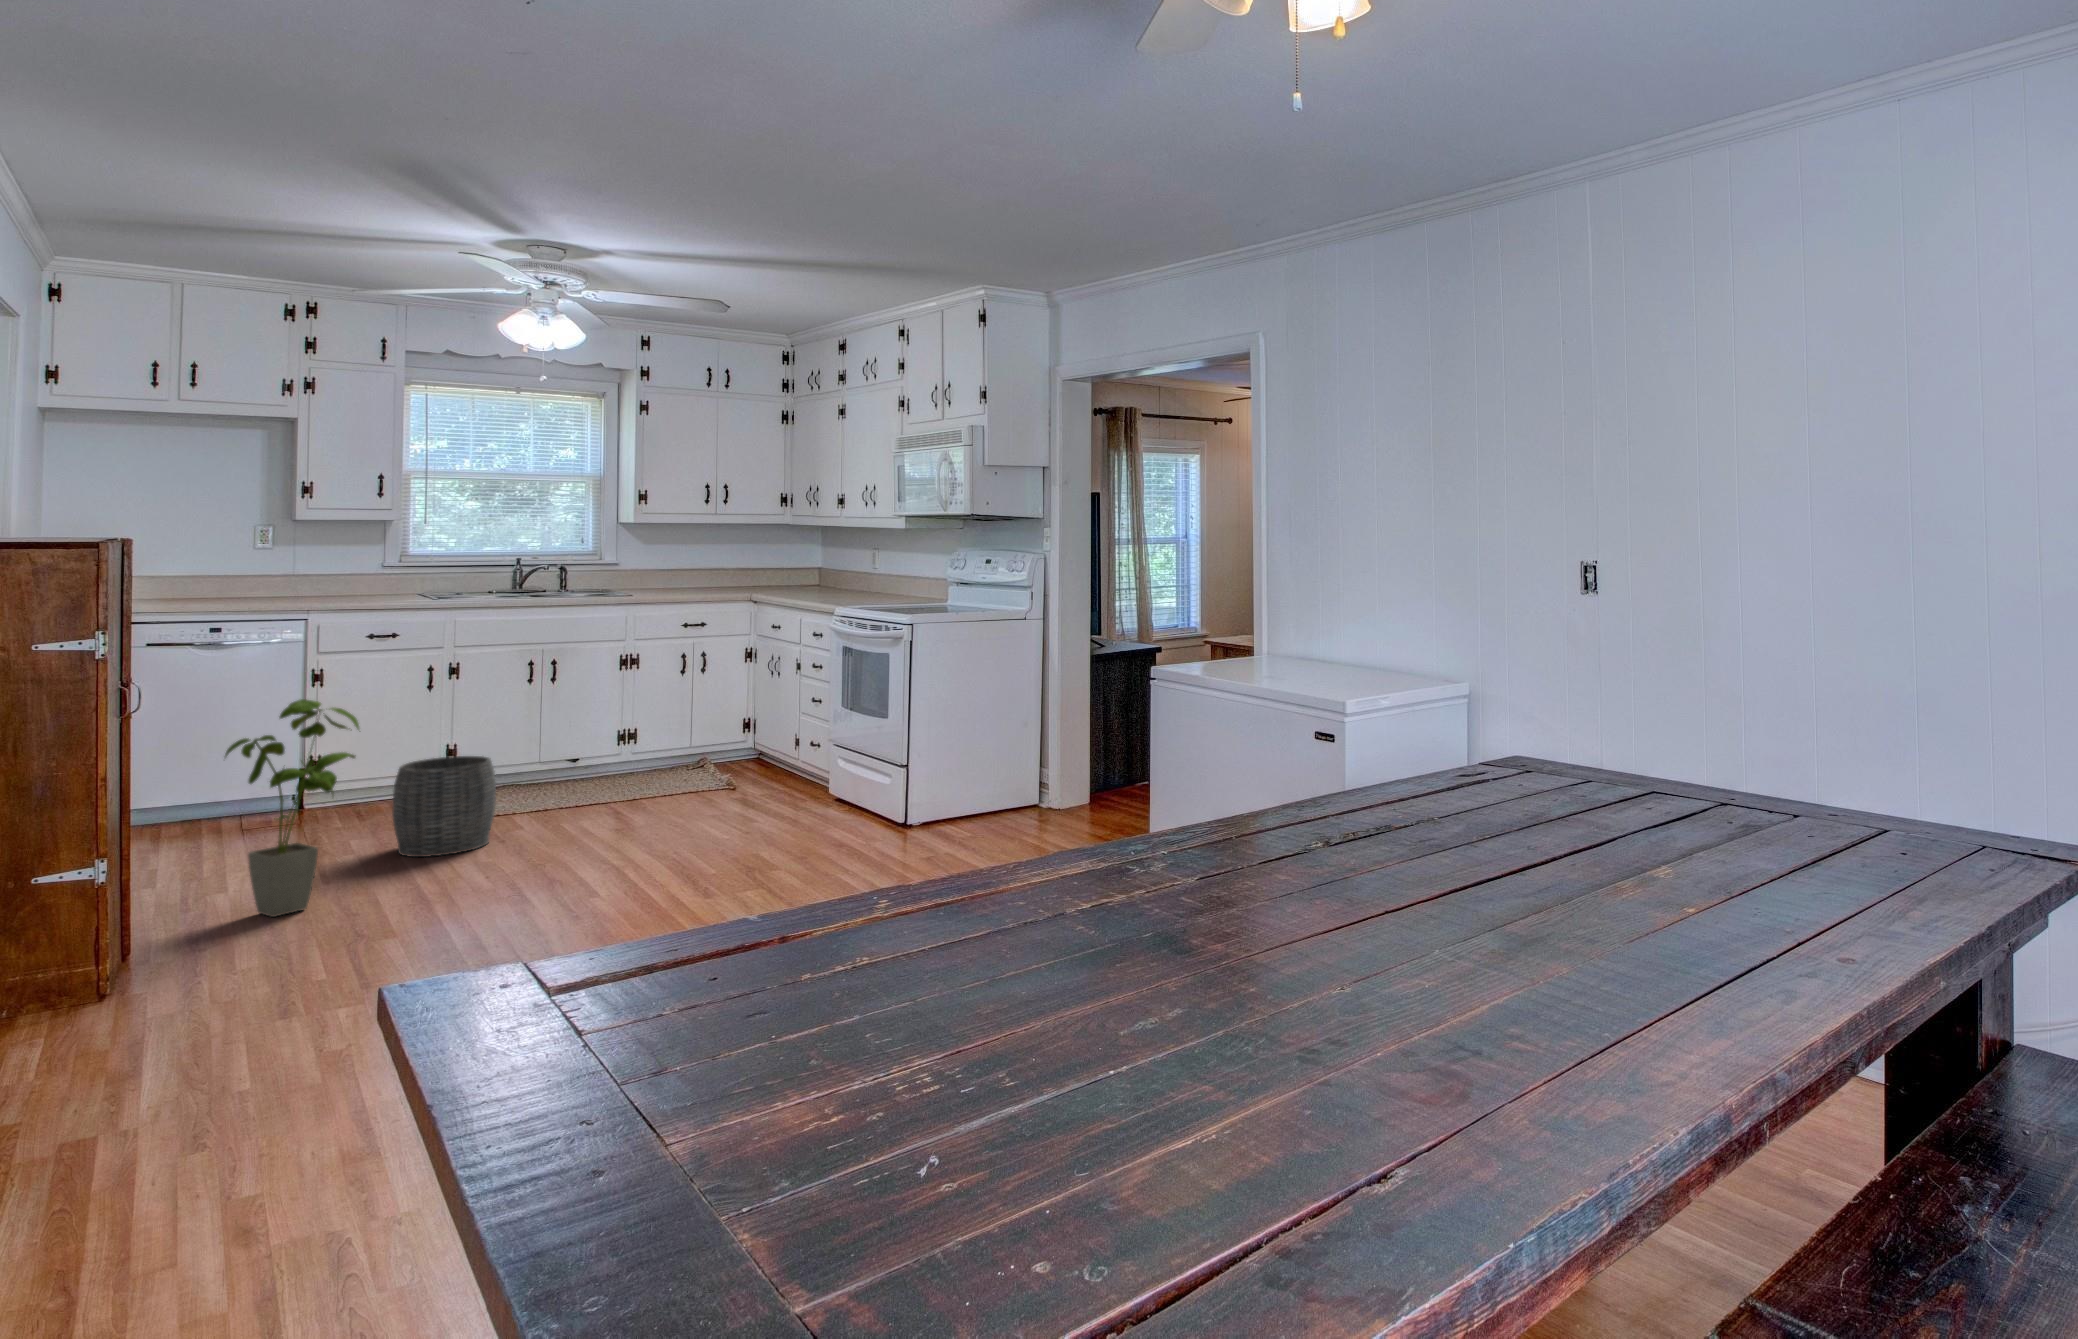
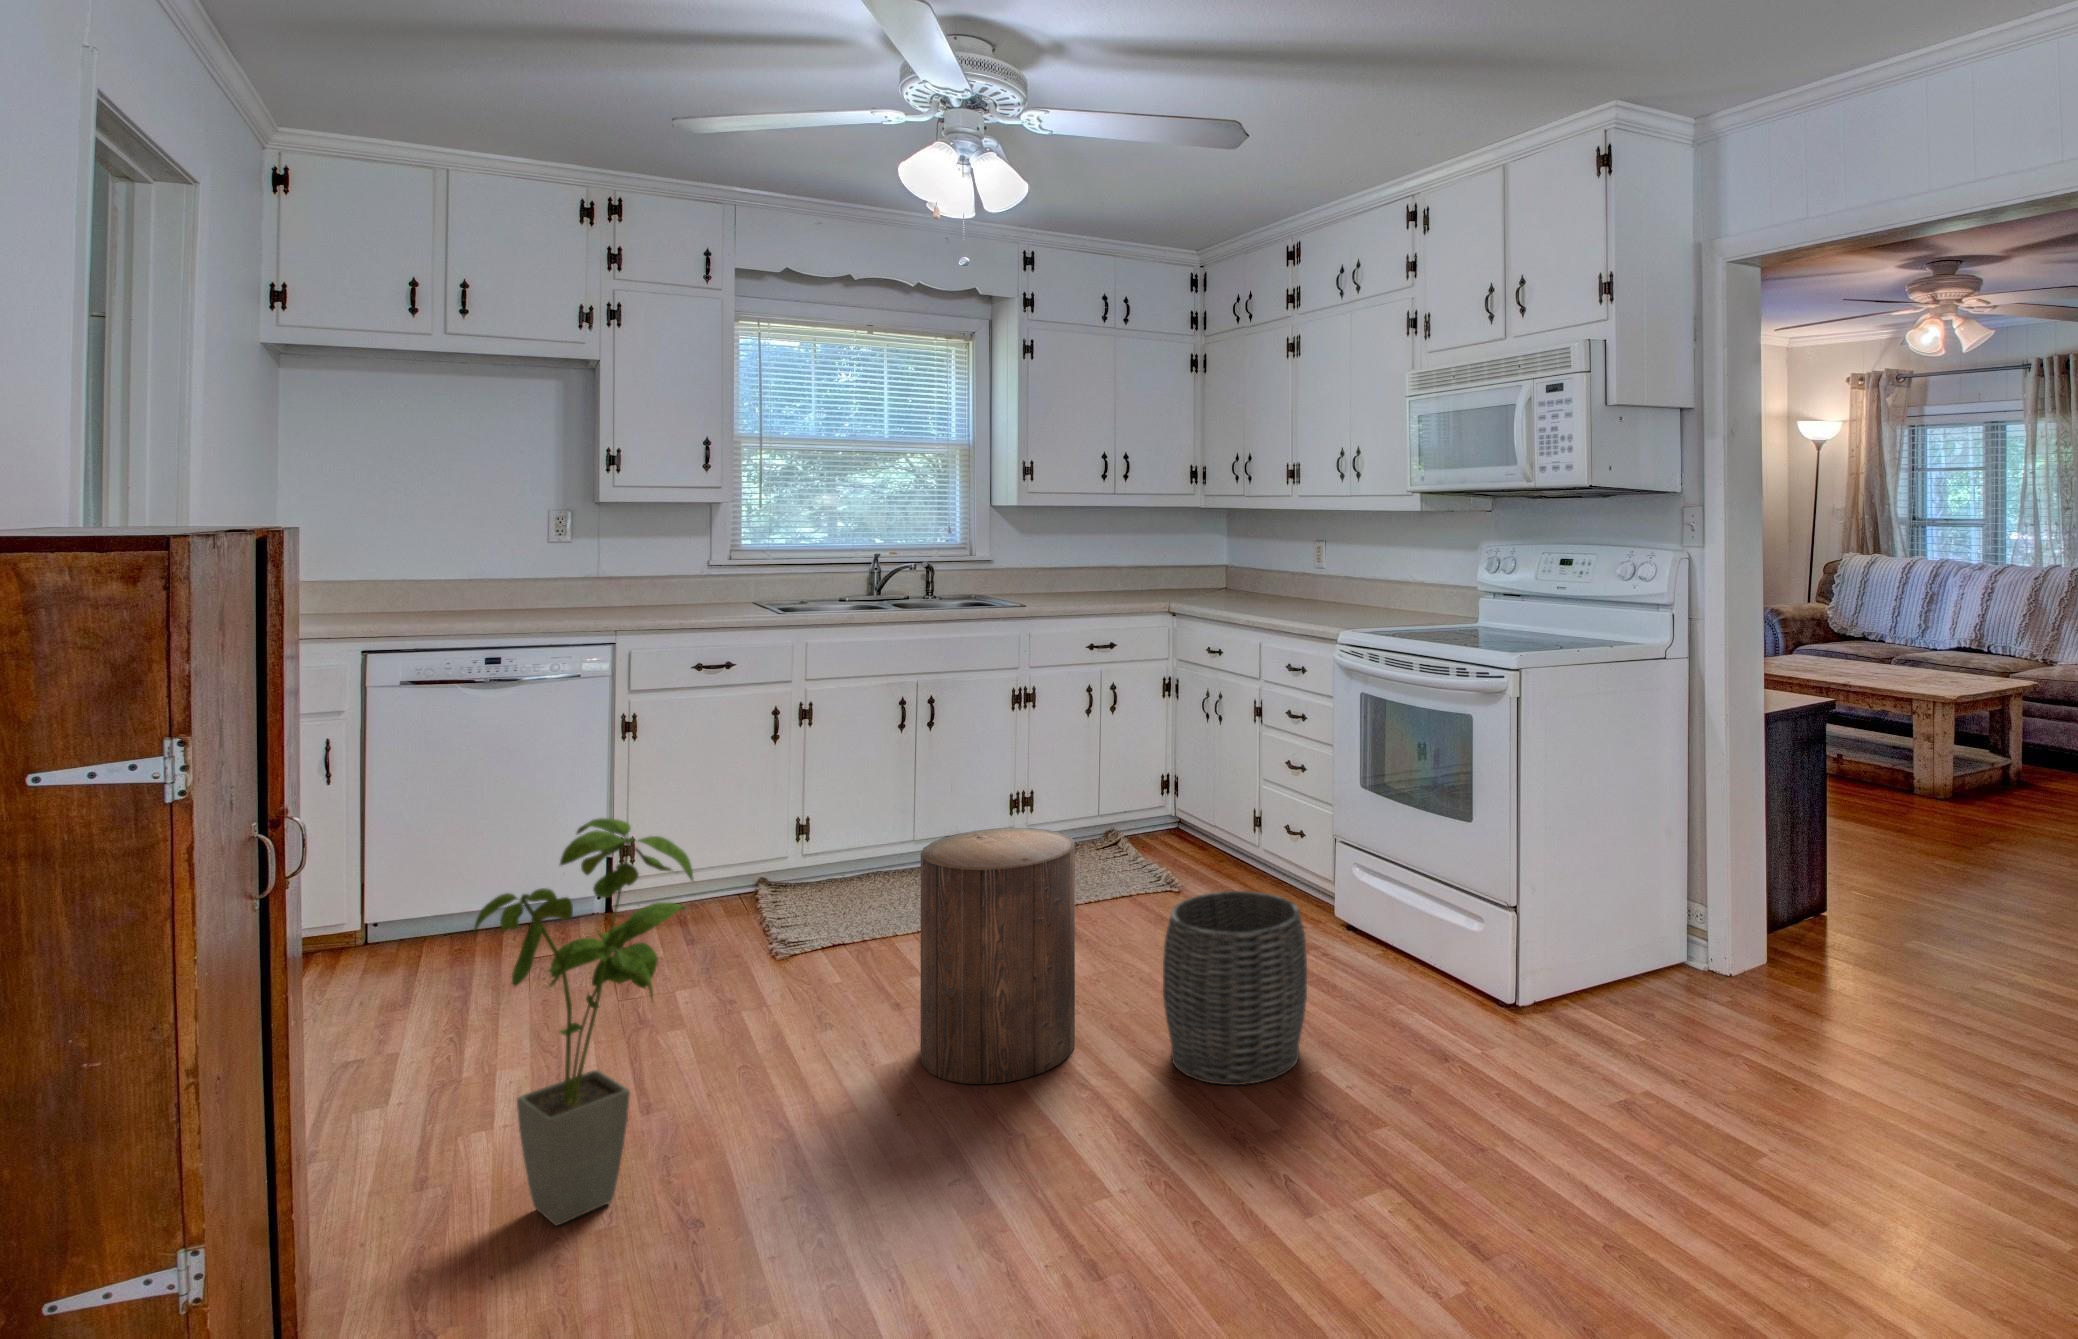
stool: none [513,724,620,864] -> present [920,828,1075,1084]
woven basket: present [392,756,496,857] -> present [1163,891,1307,1085]

